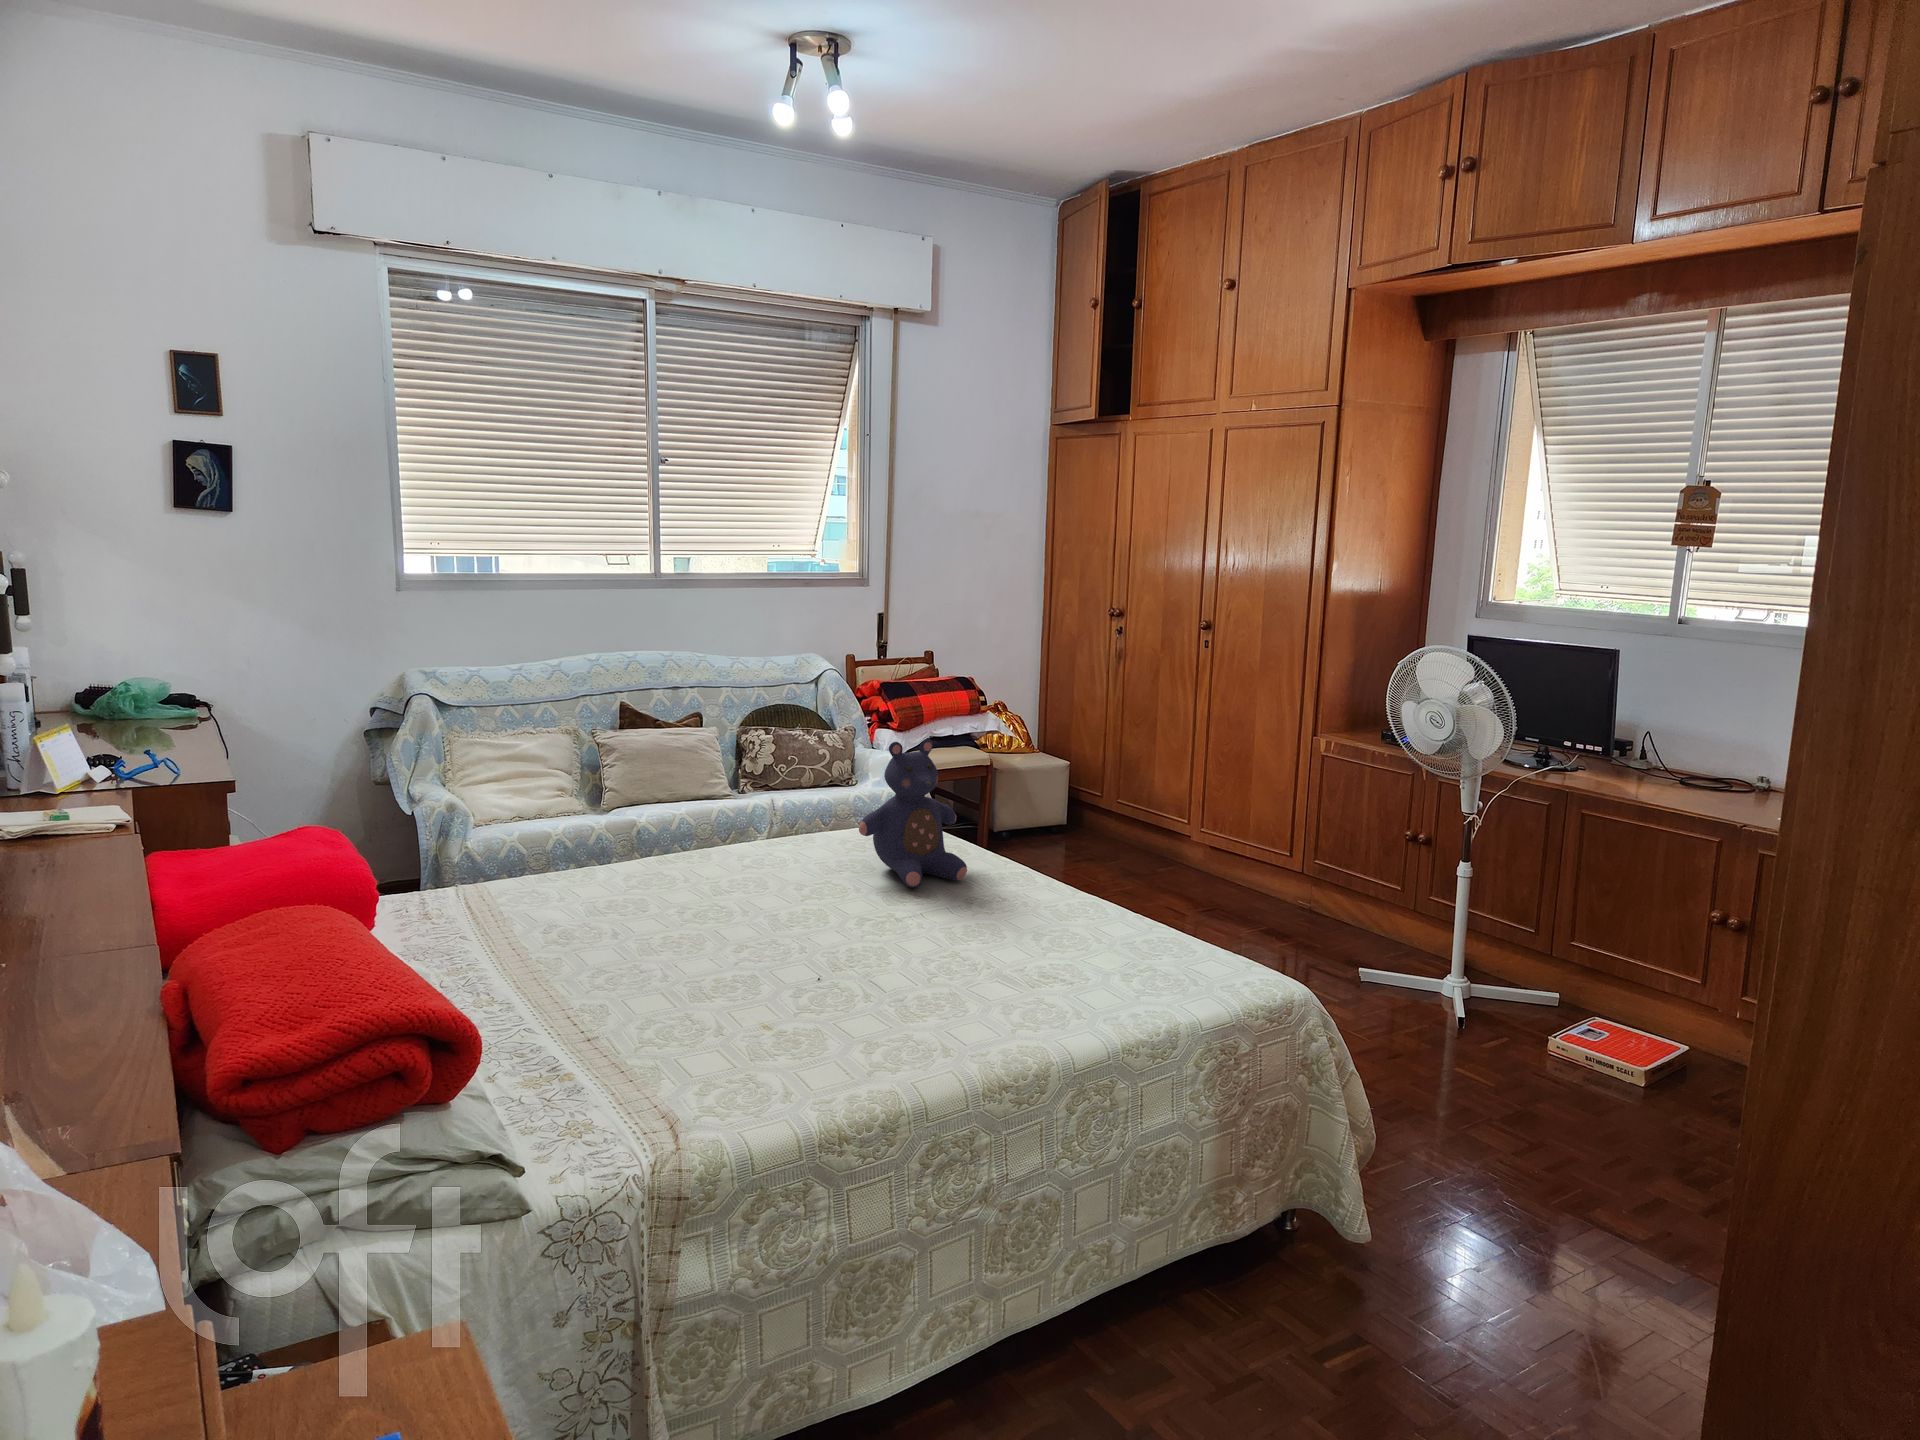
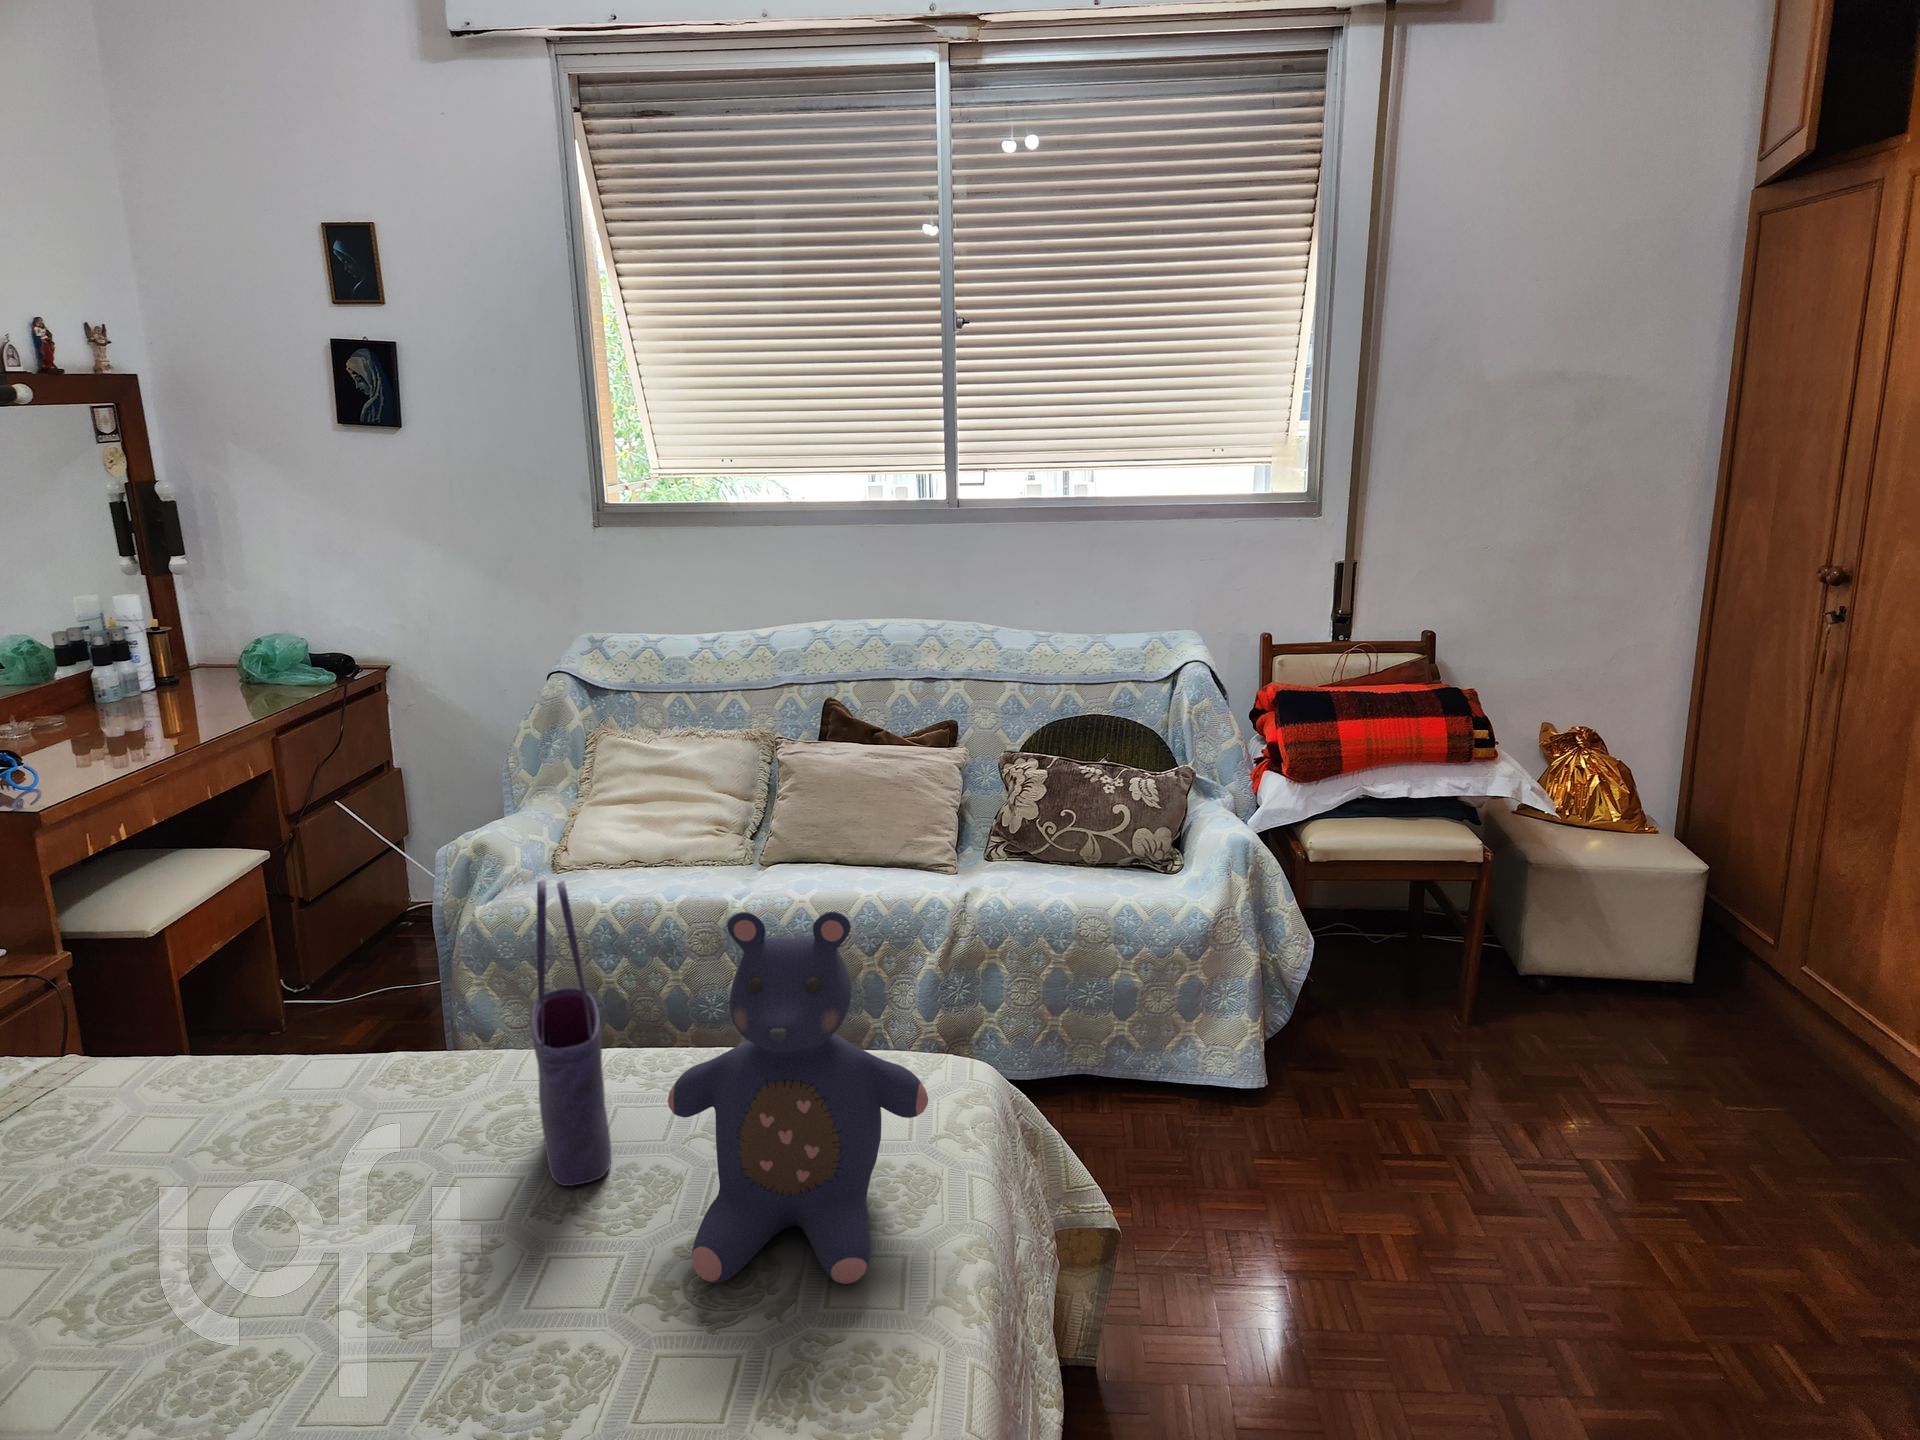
tote bag: none [766,742,822,881] -> present [530,880,611,1186]

